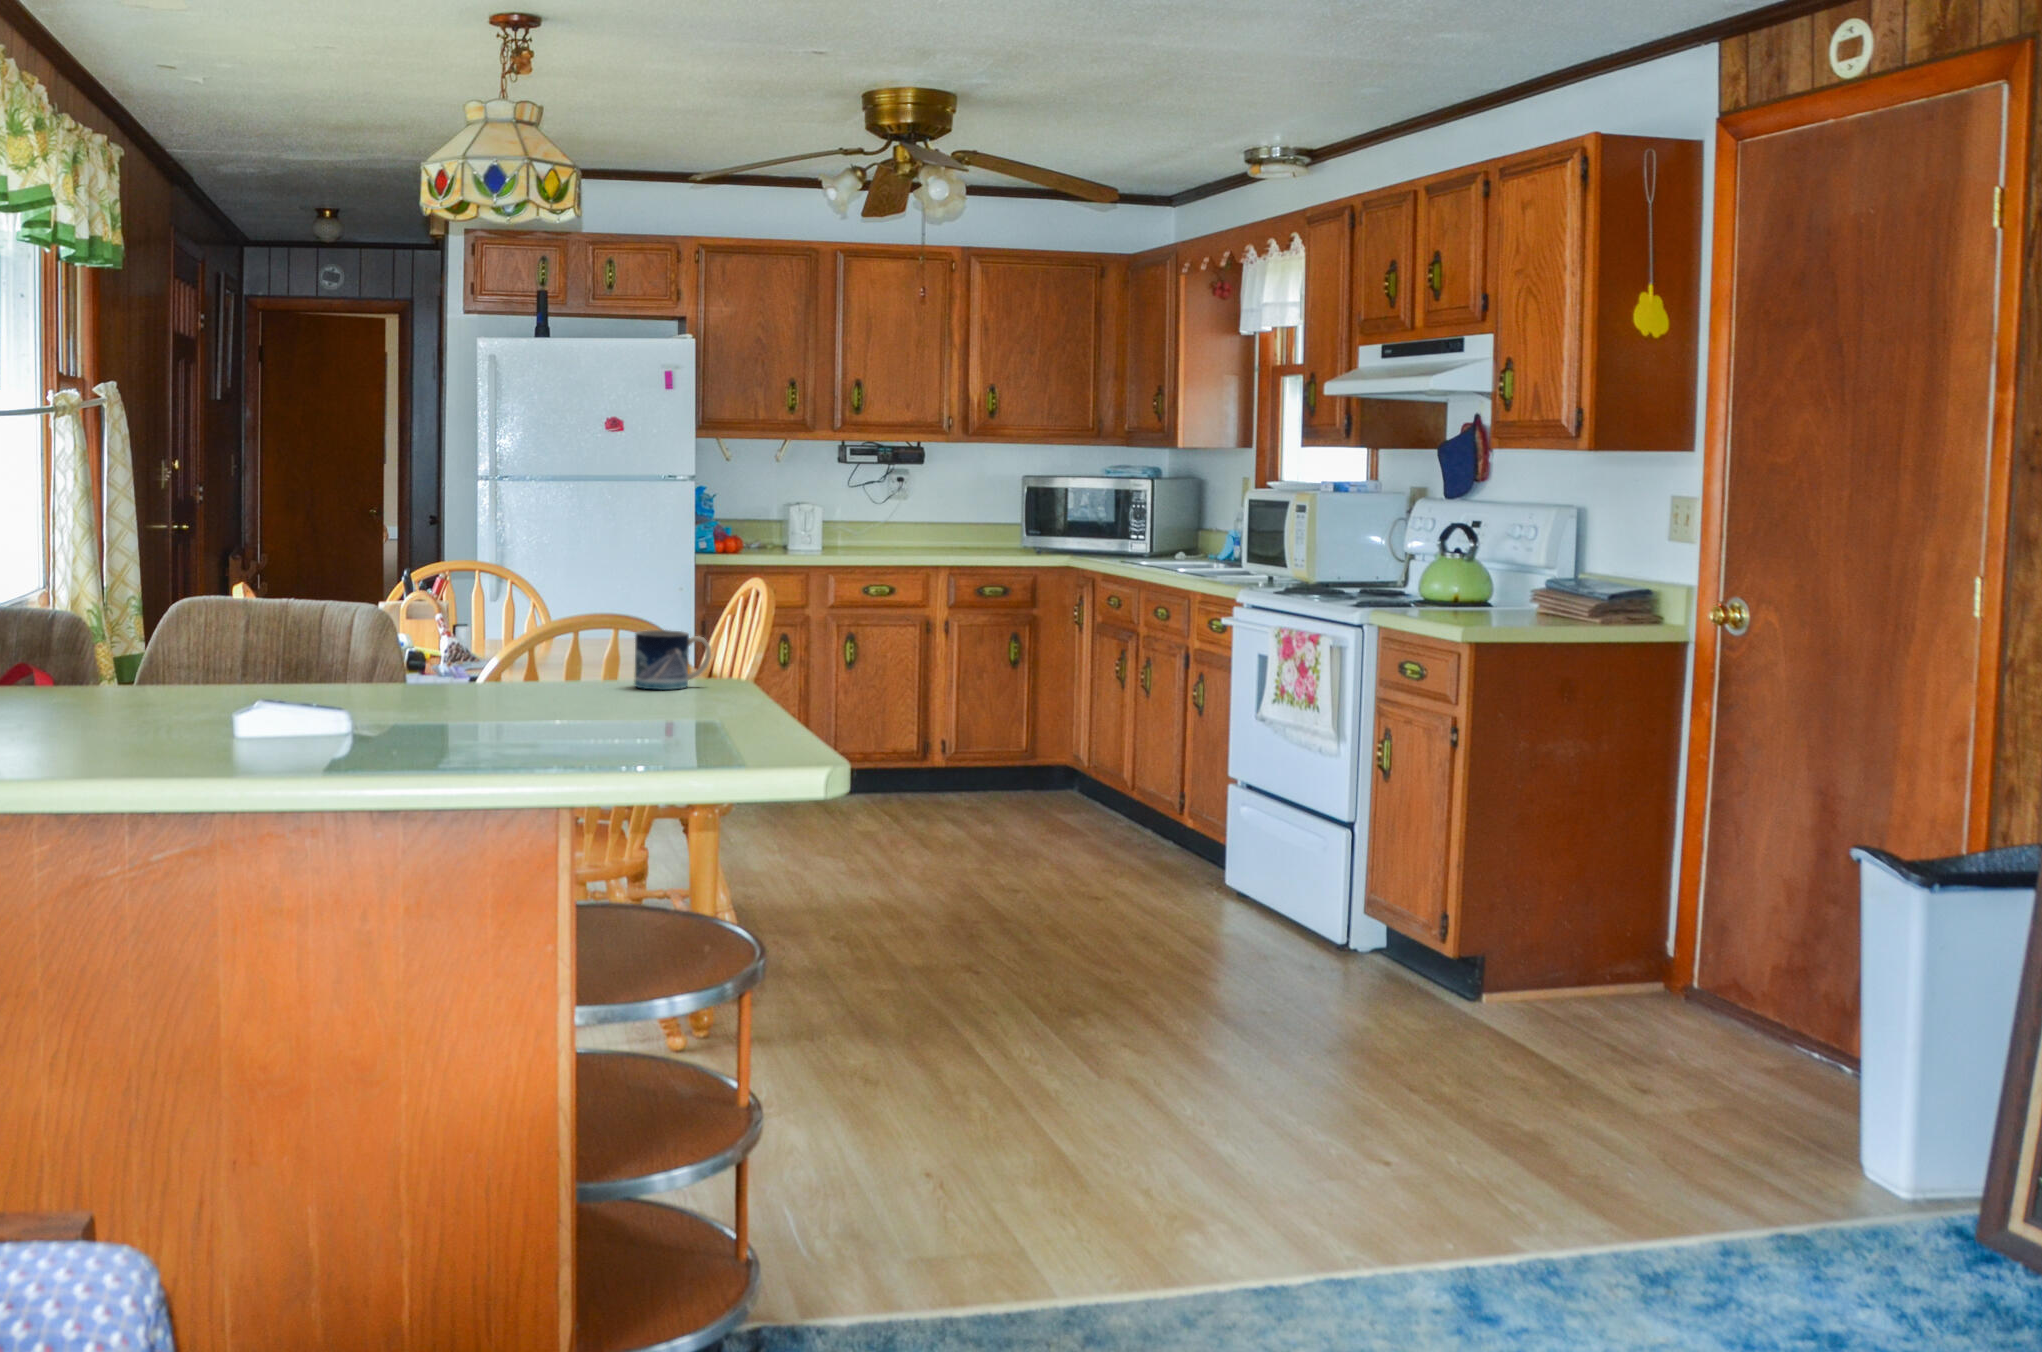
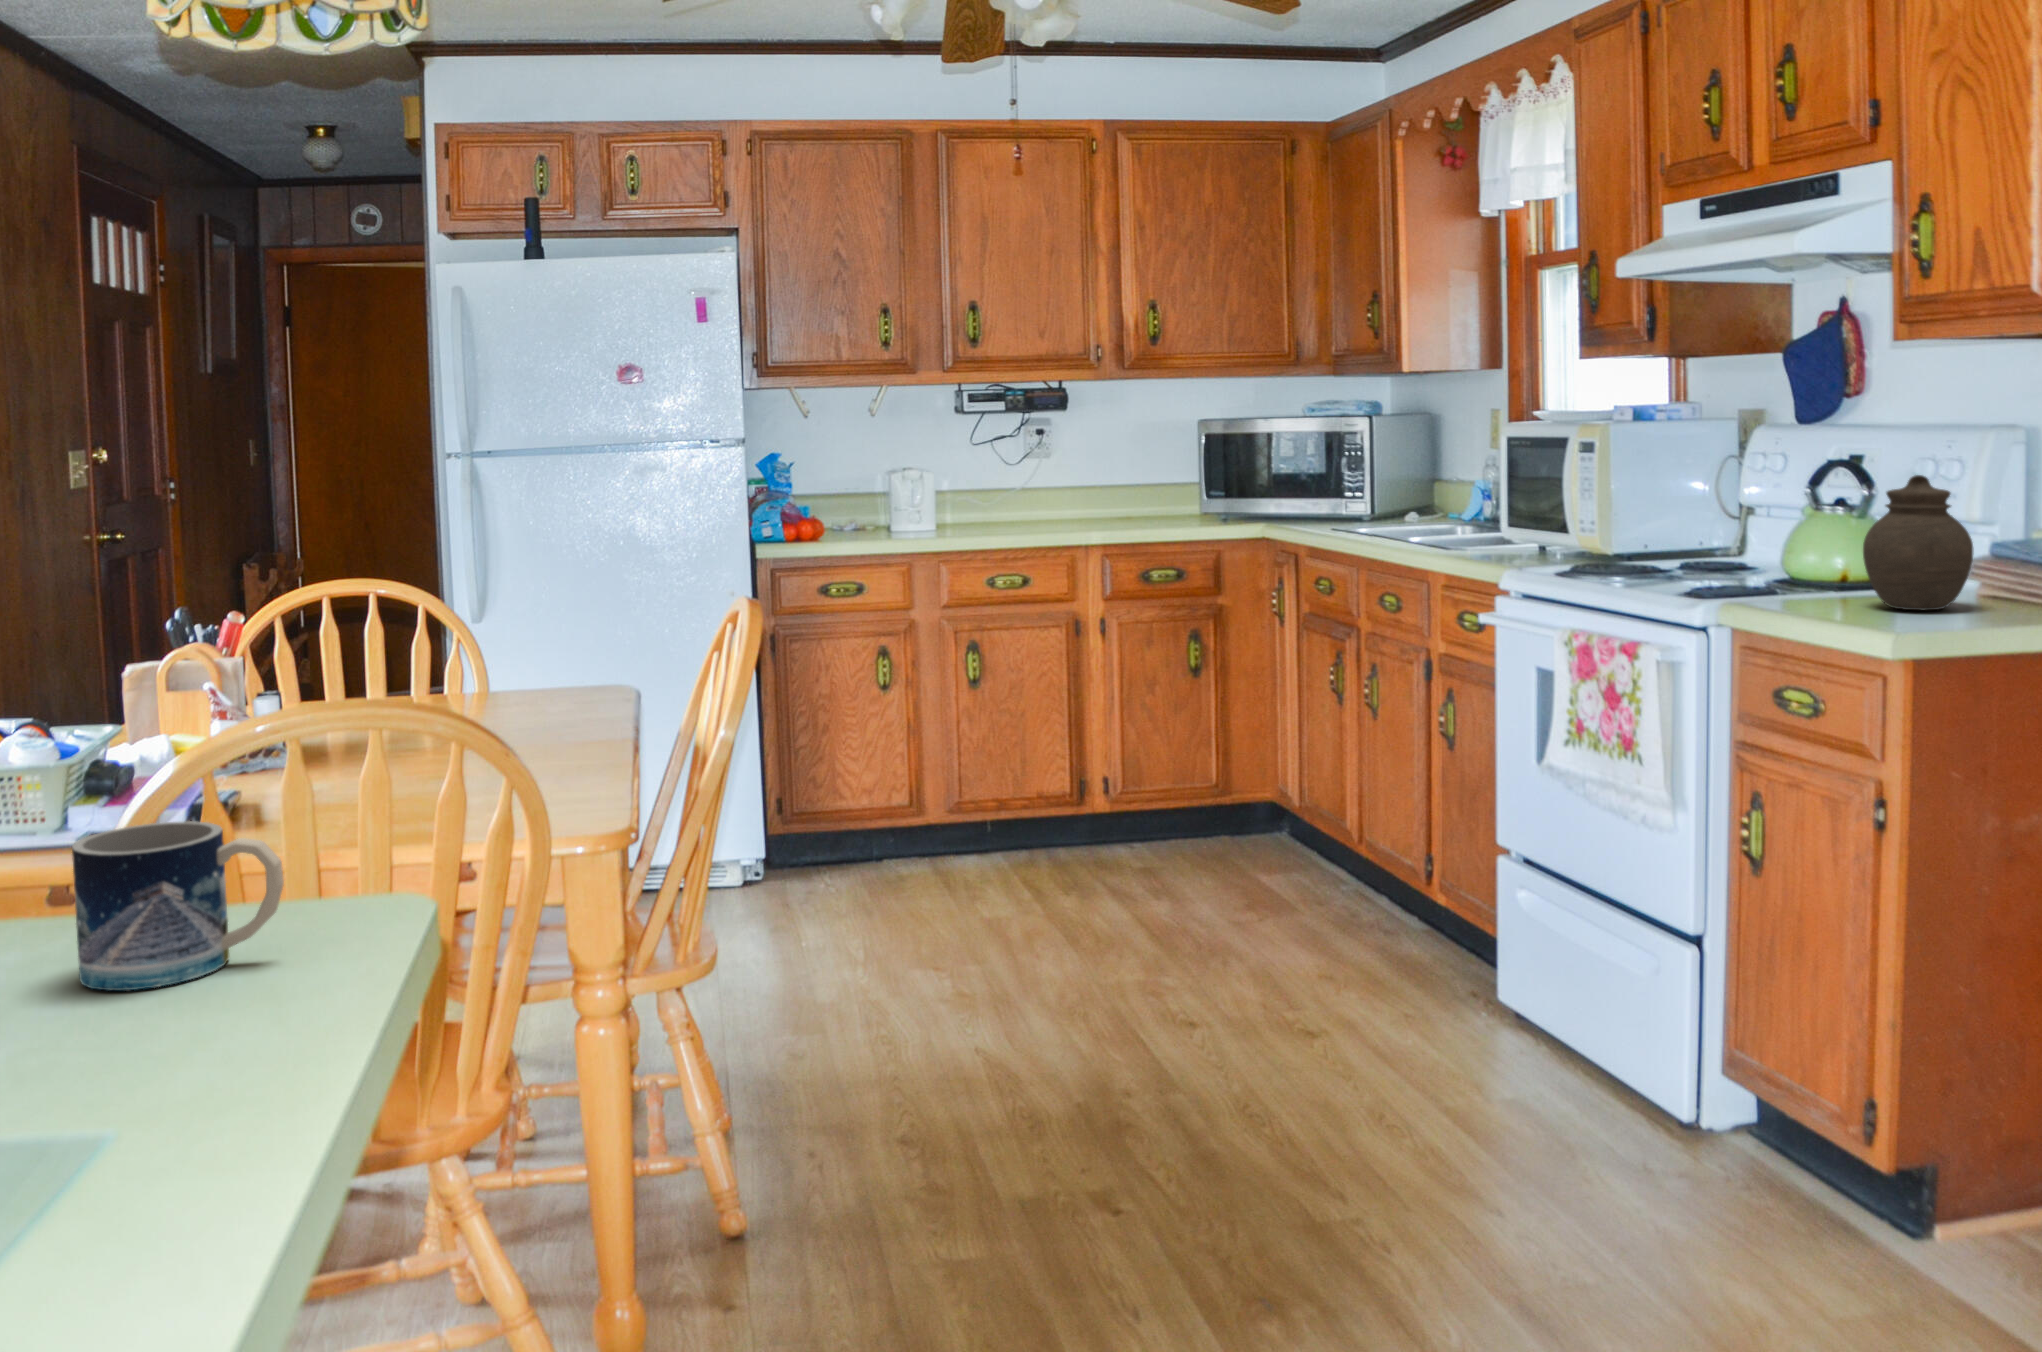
jar: none [1458,534,1523,617] -> present [1863,475,1973,610]

